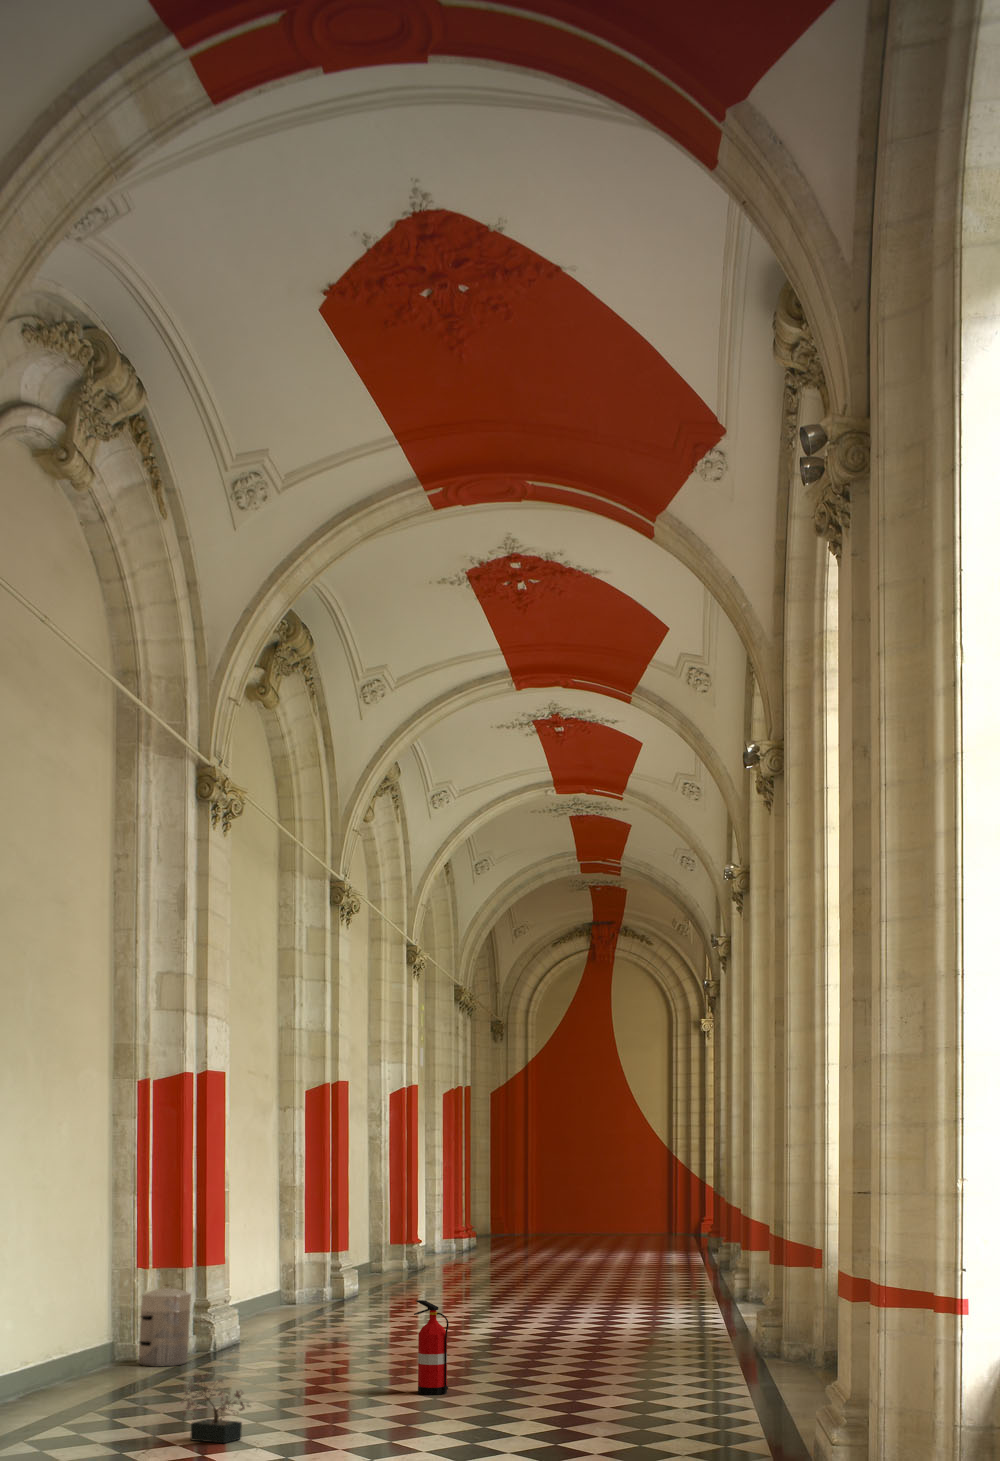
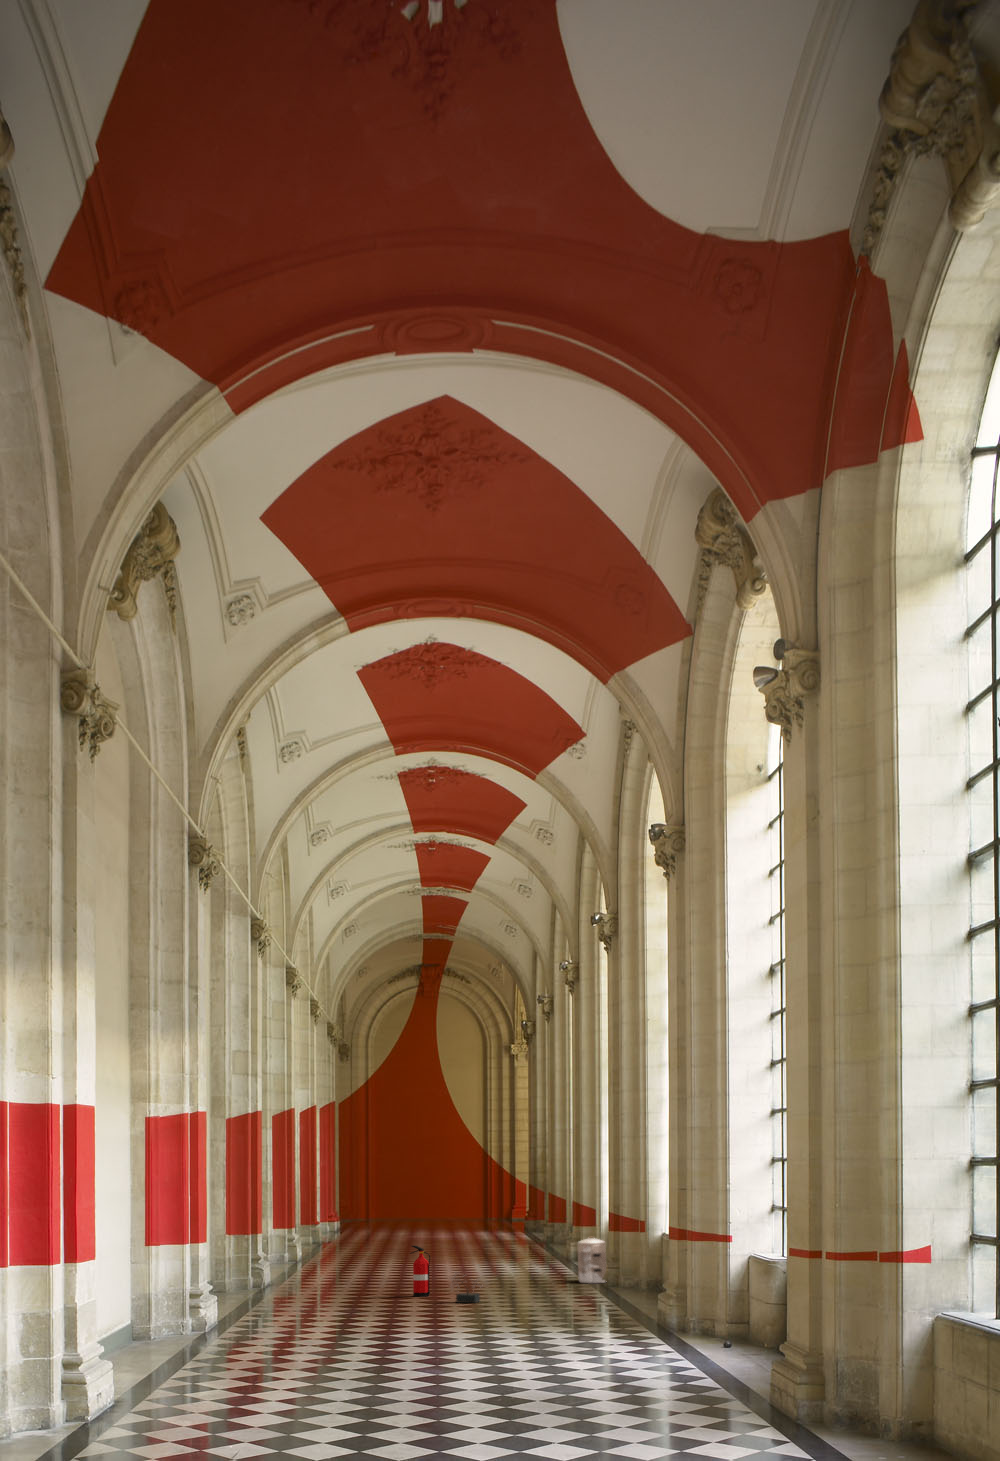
waste bin: present [138,1285,191,1366] -> present [577,1238,607,1284]
decorative plant: present [181,1373,250,1443] -> present [450,1272,483,1303]

